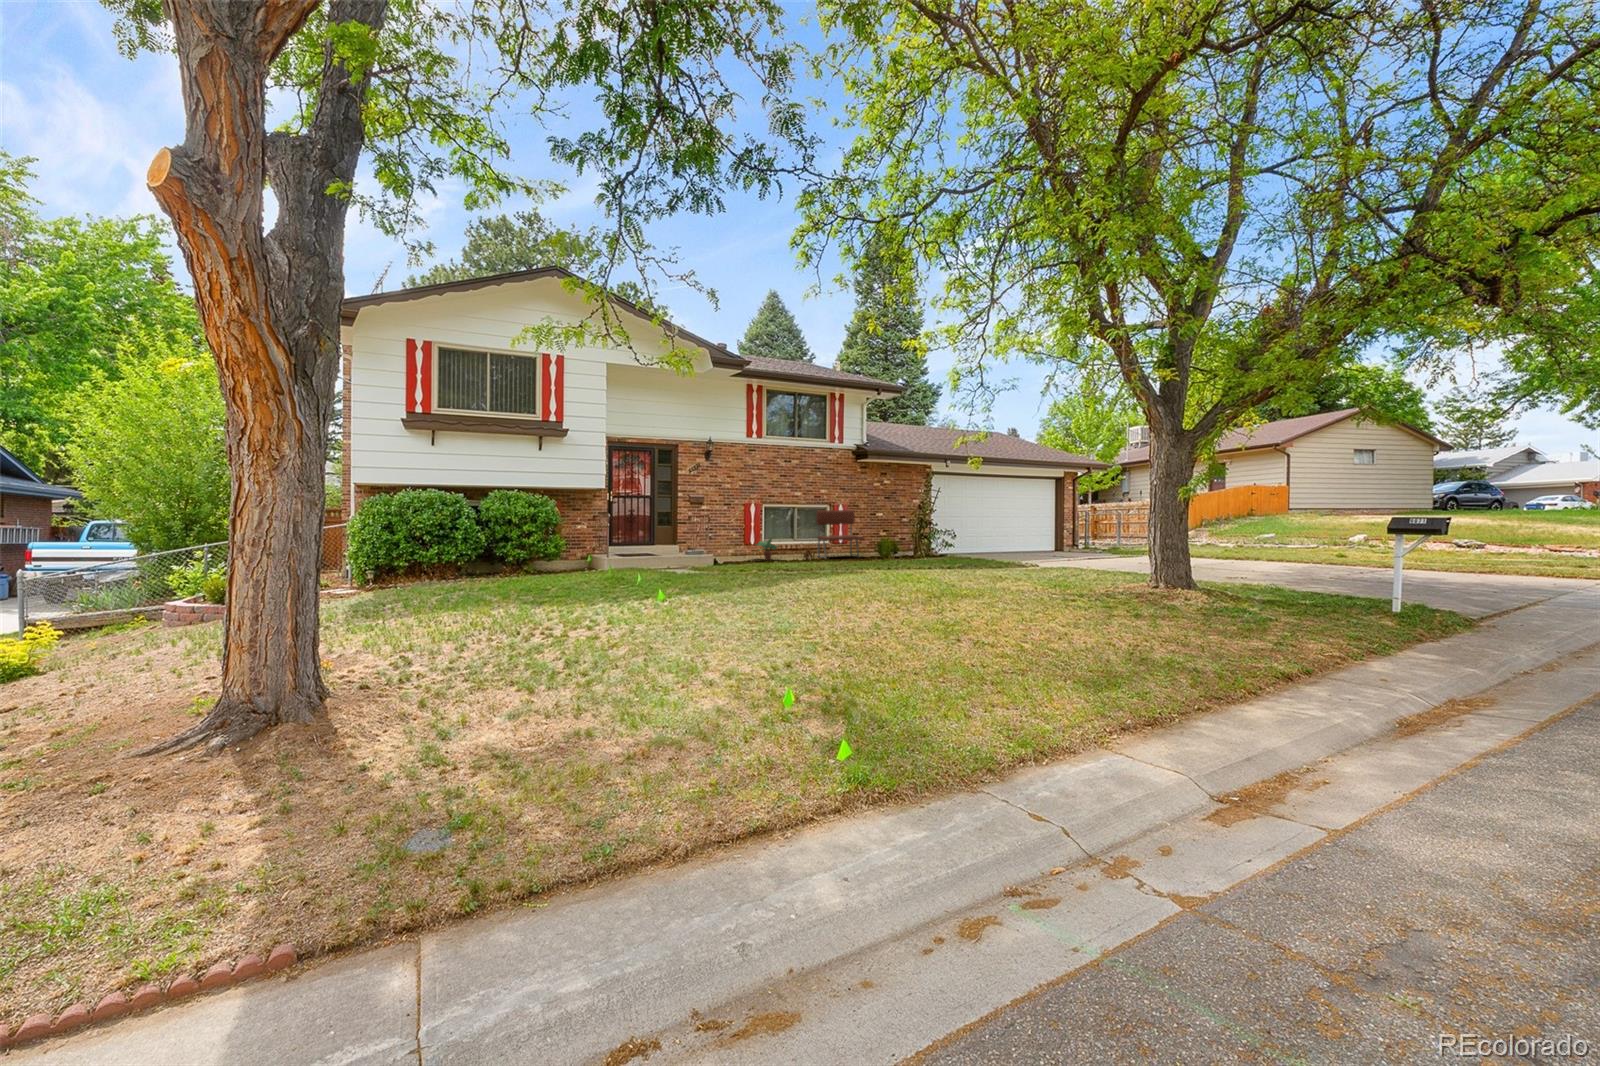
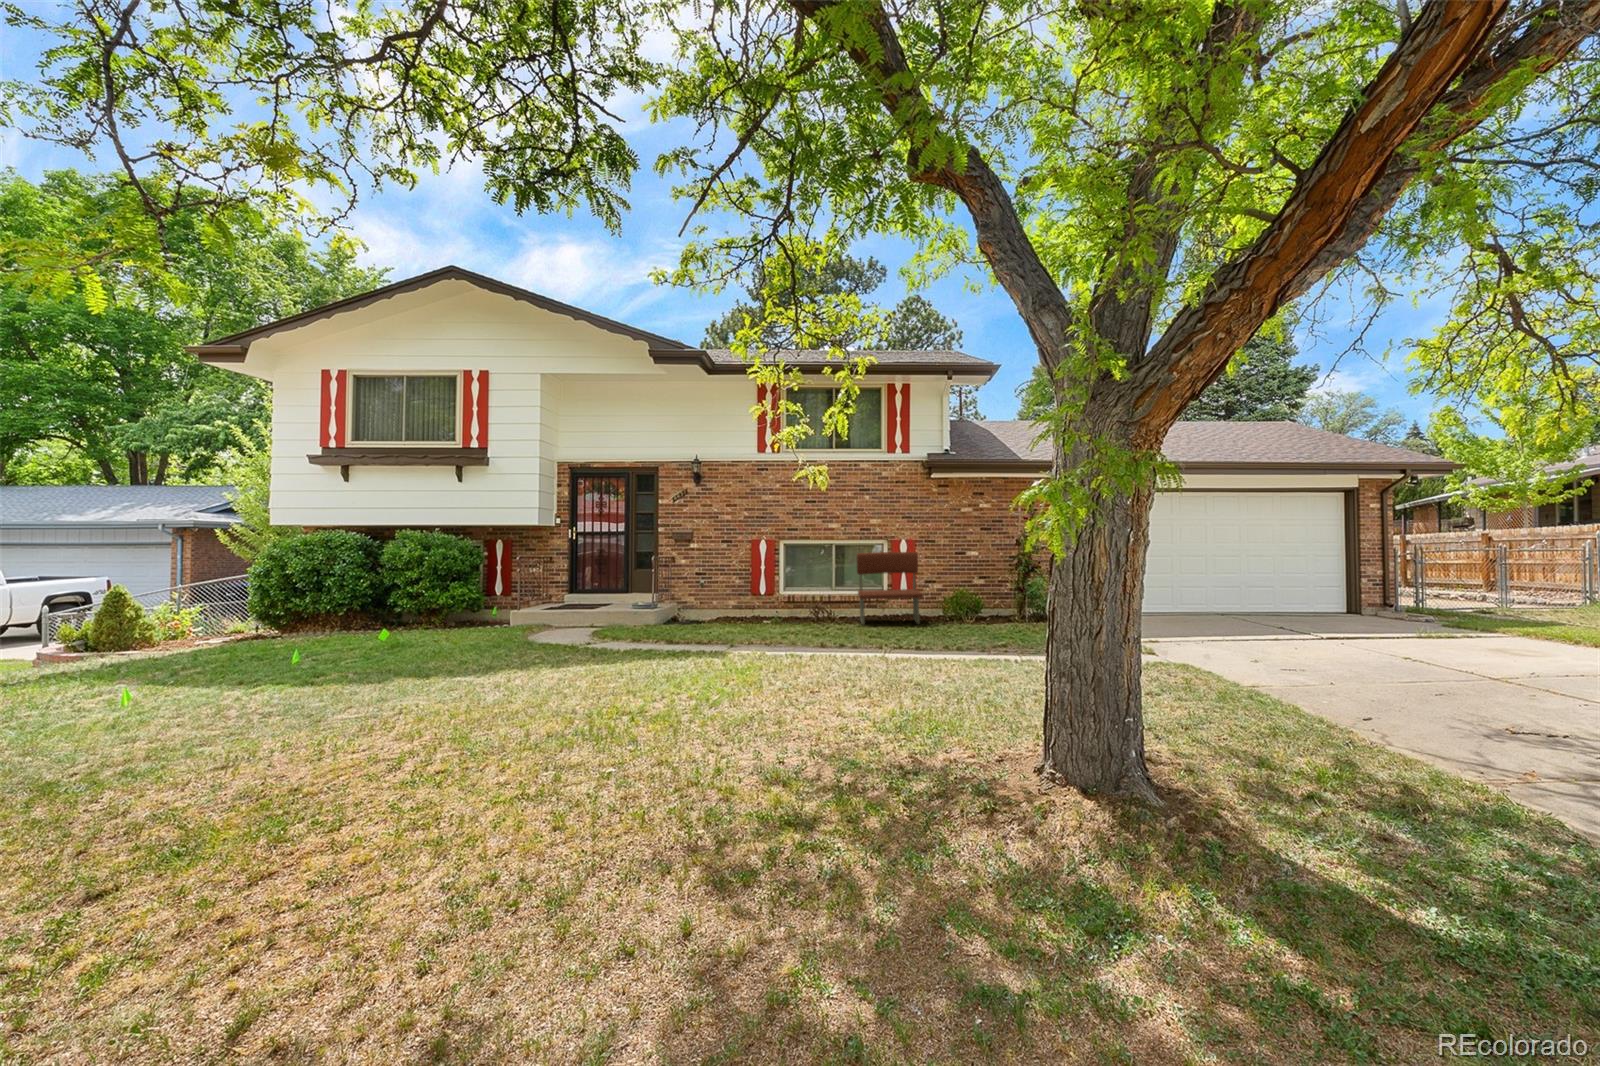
potted plant: present [757,539,777,560] -> none [748,594,794,625]

